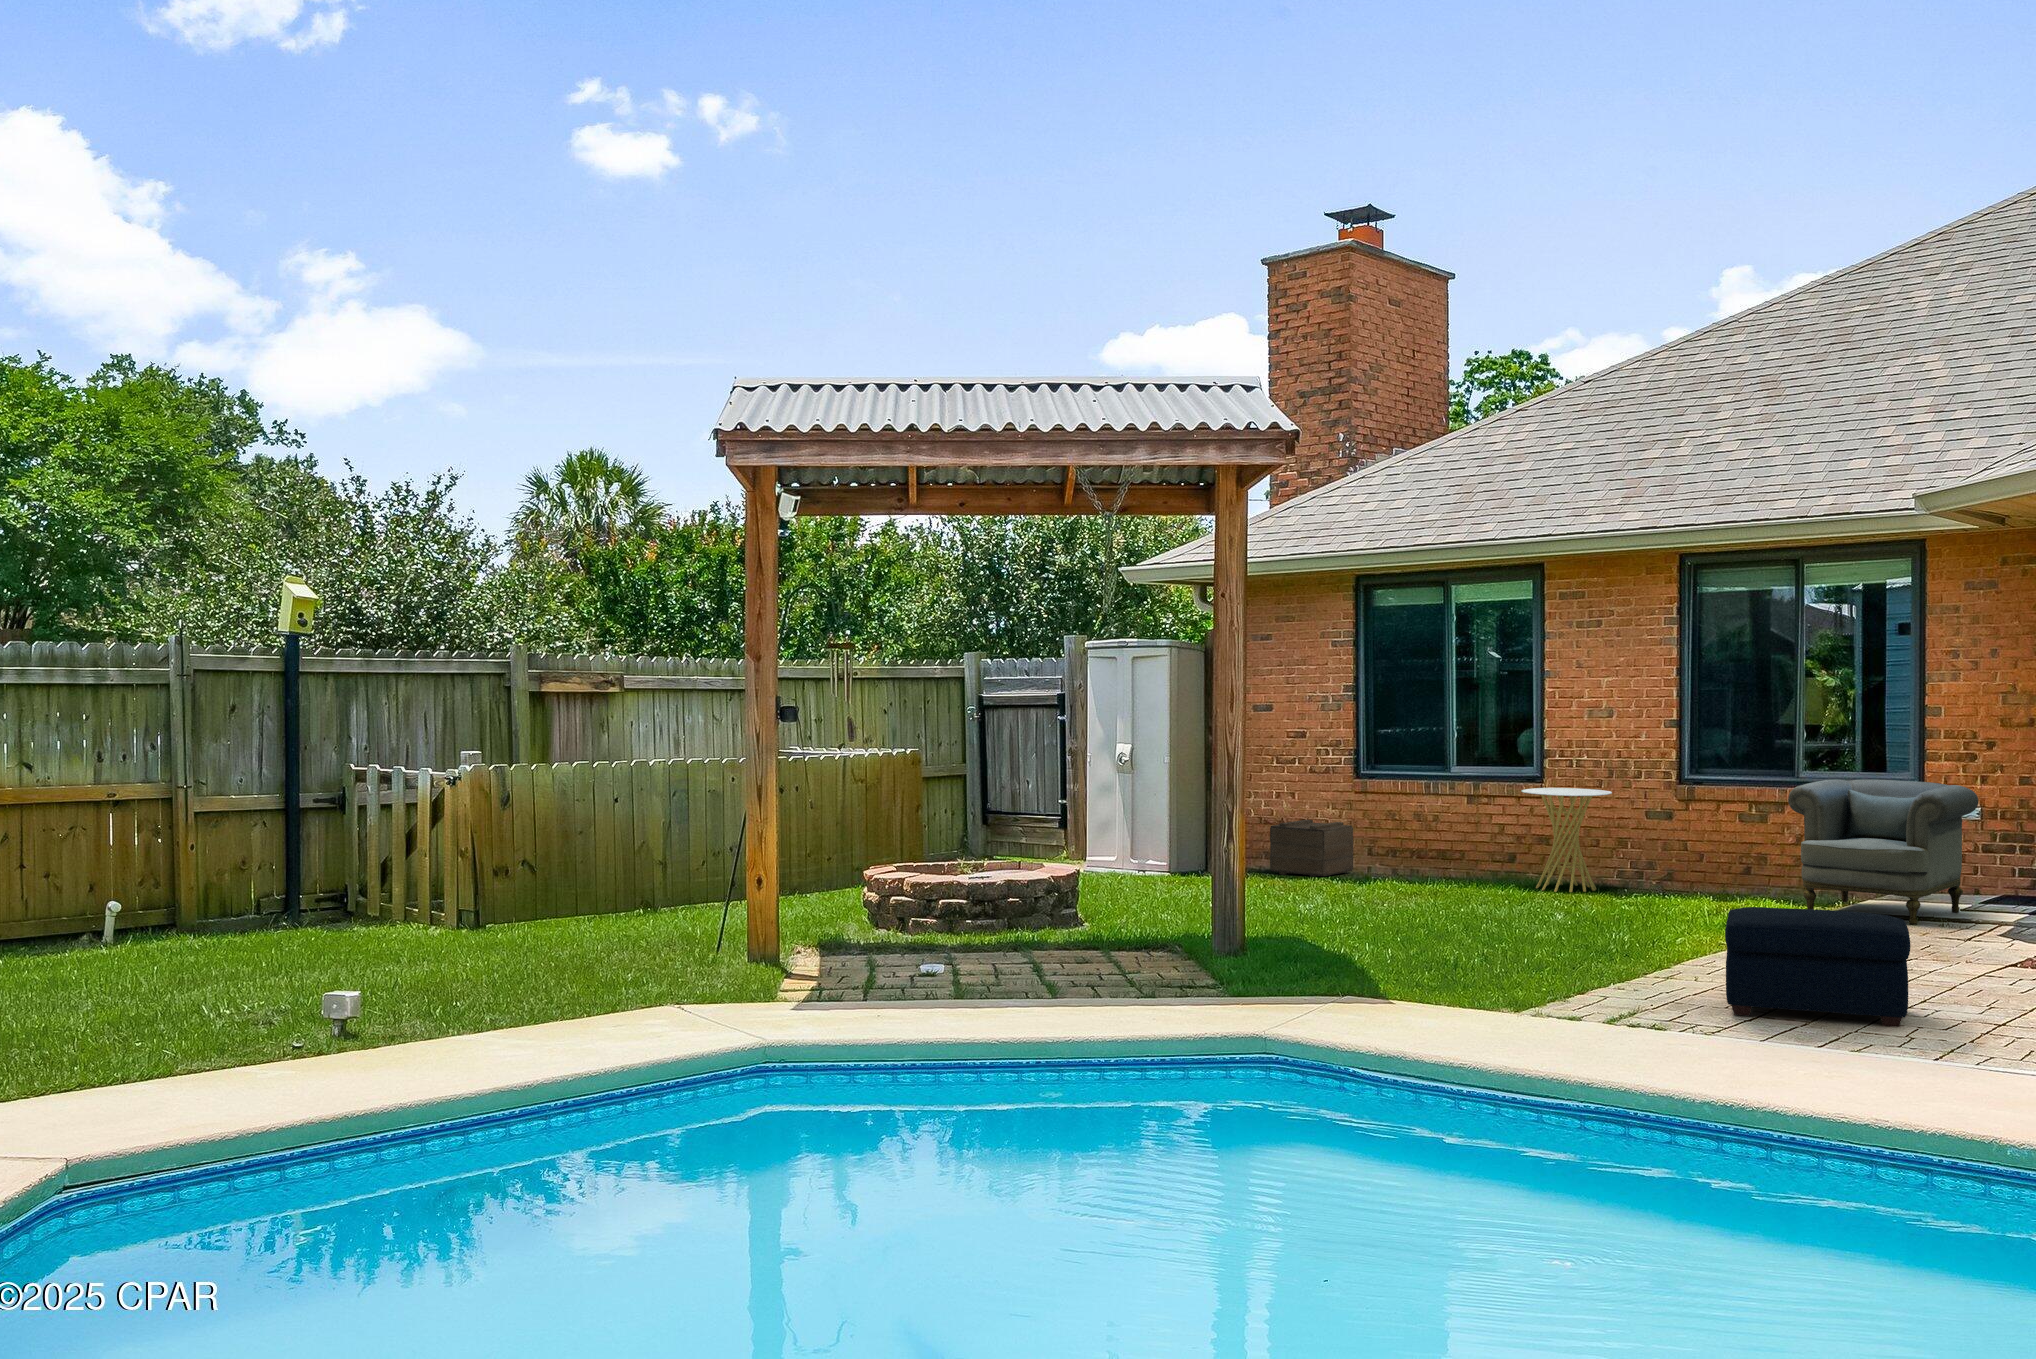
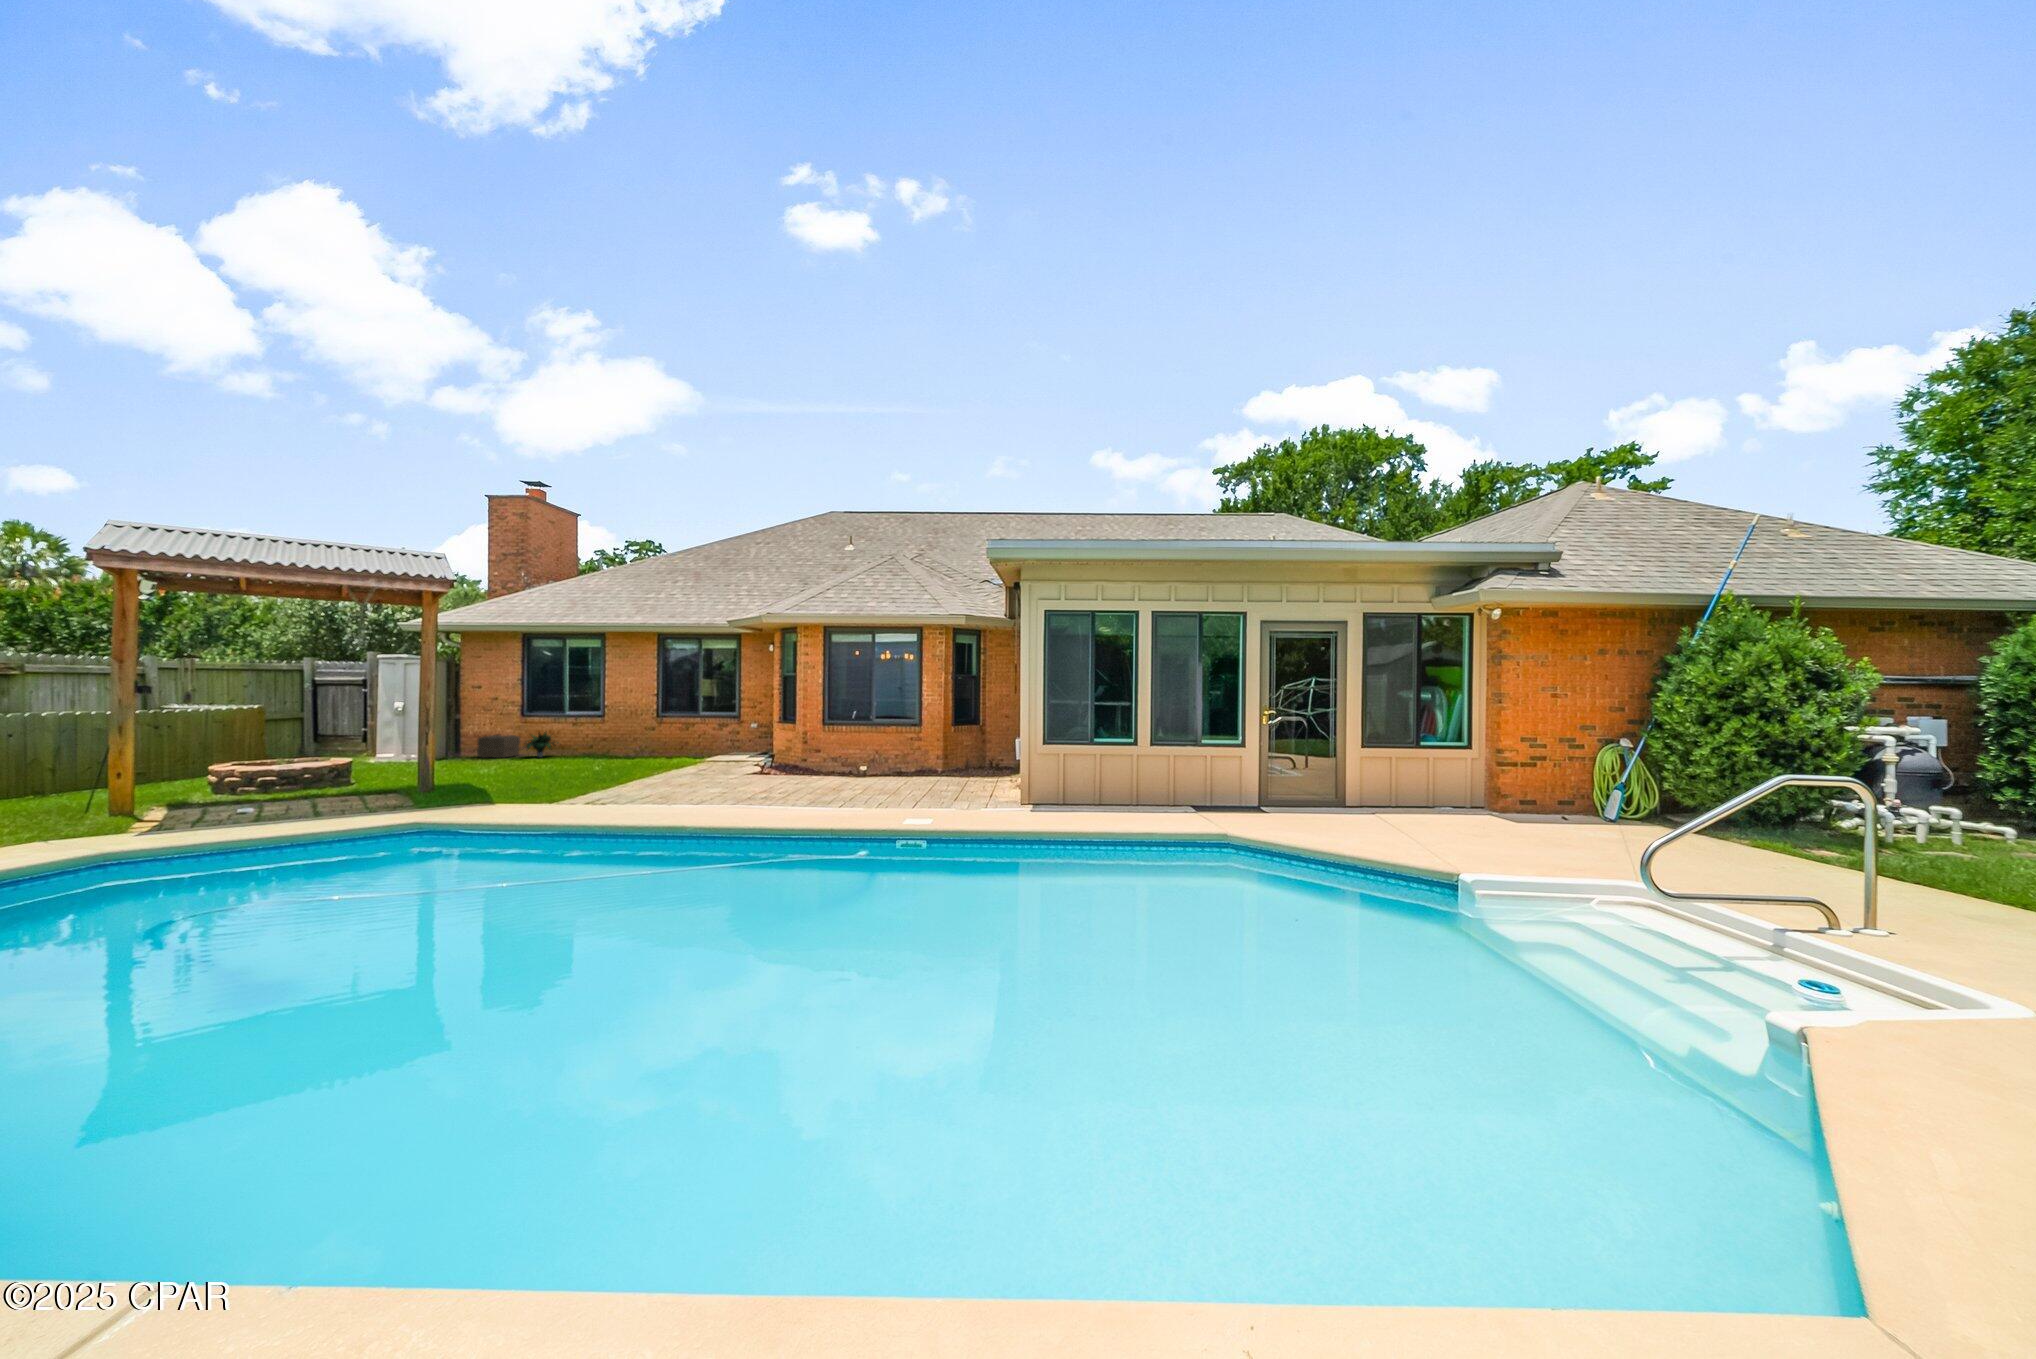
armchair: present [1788,780,1978,925] -> none [689,714,753,762]
side table: present [1522,788,1612,892] -> none [592,719,630,758]
potted plant: none [1362,813,1448,880] -> present [525,732,558,757]
ottoman: present [1725,907,1910,1027] -> none [628,758,693,795]

